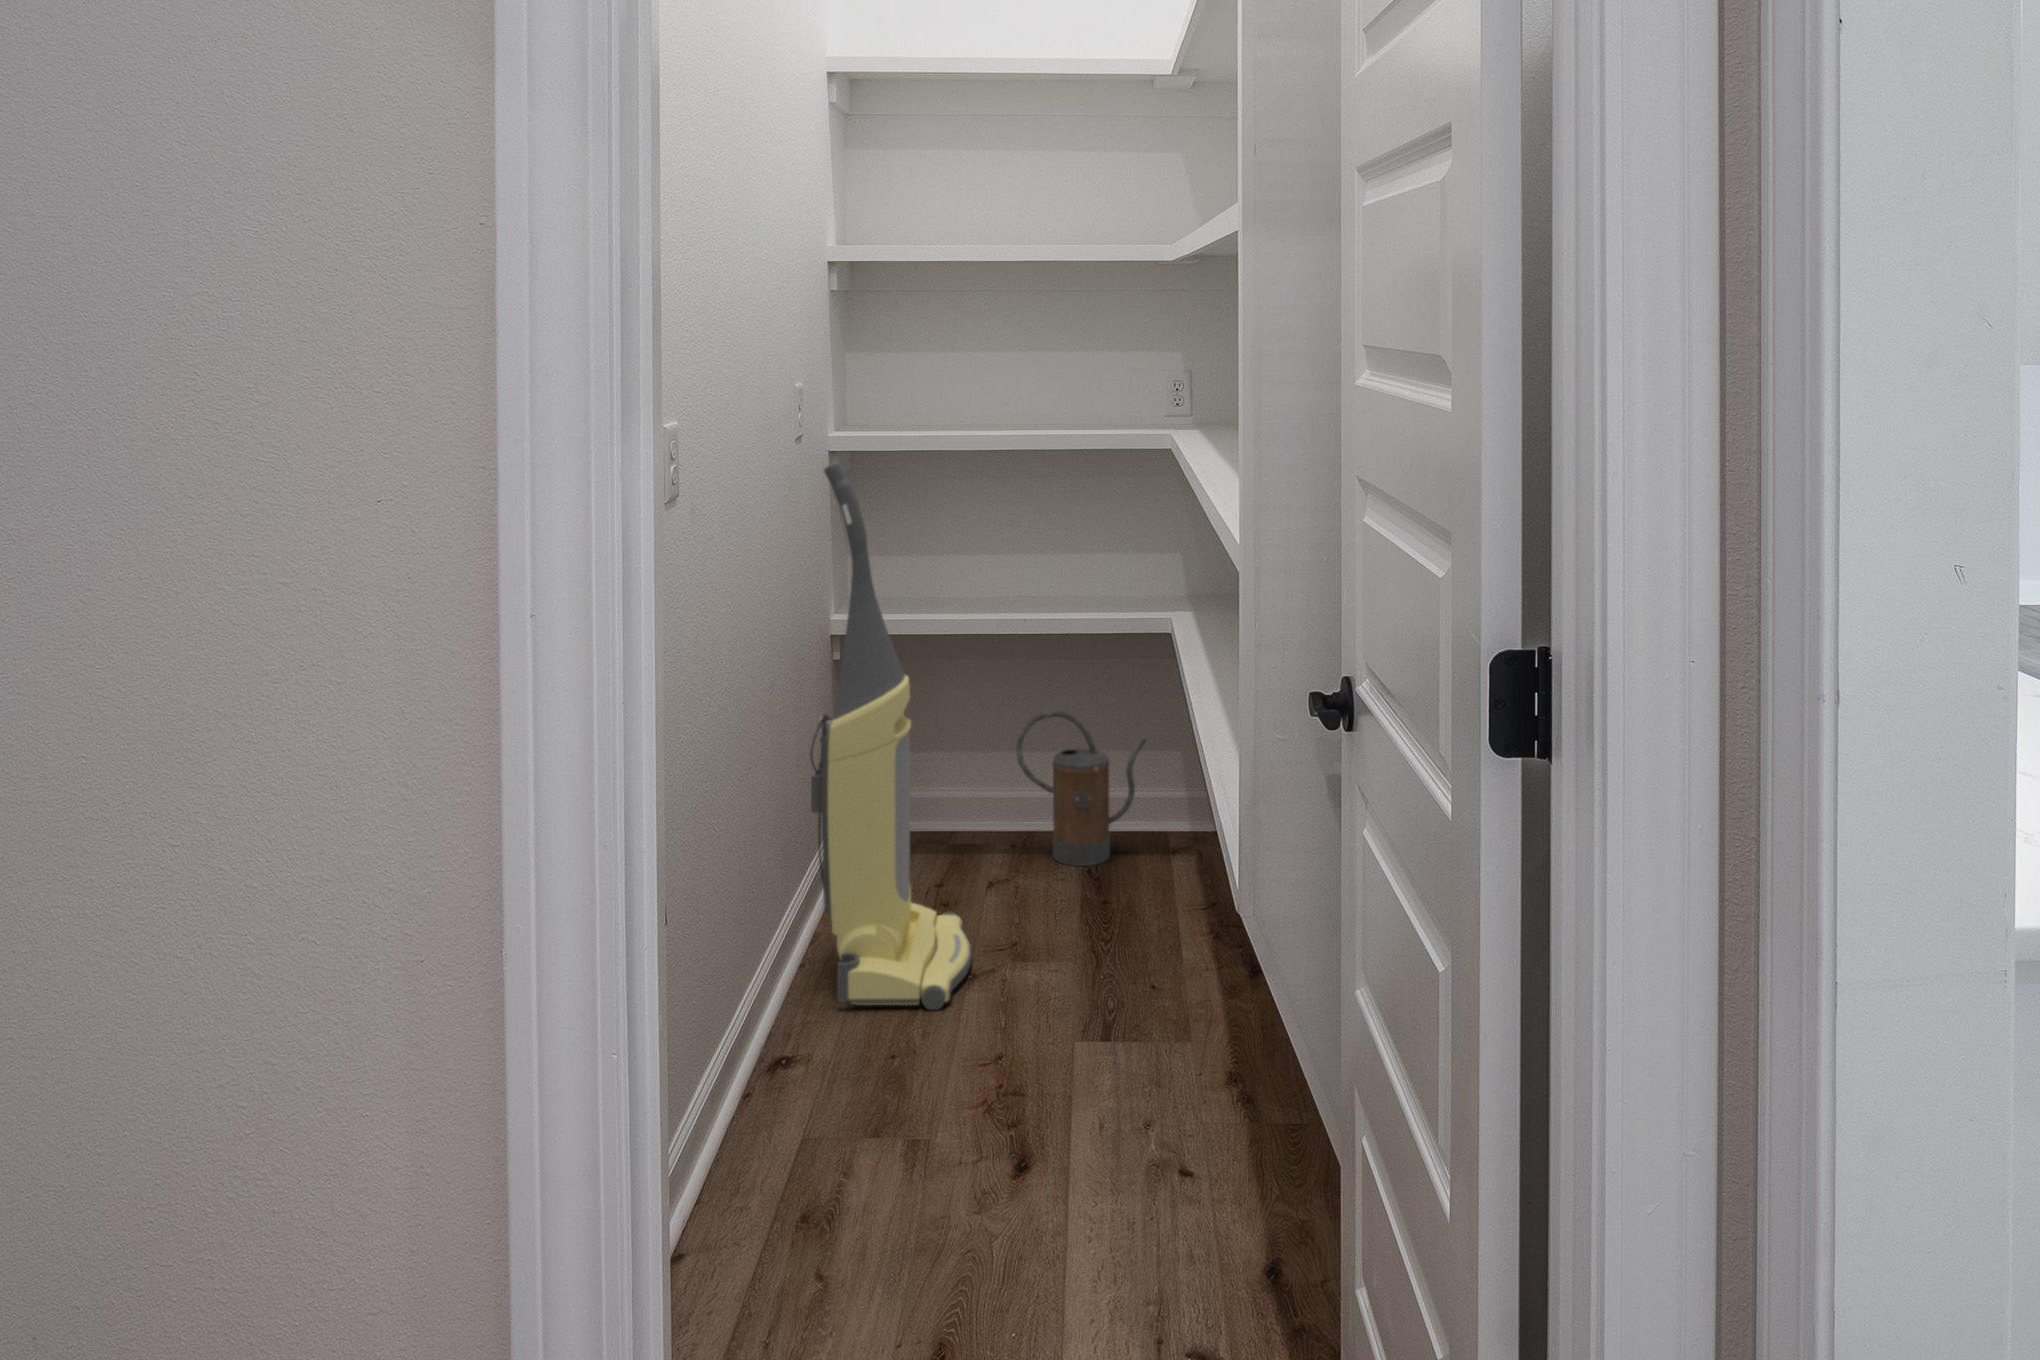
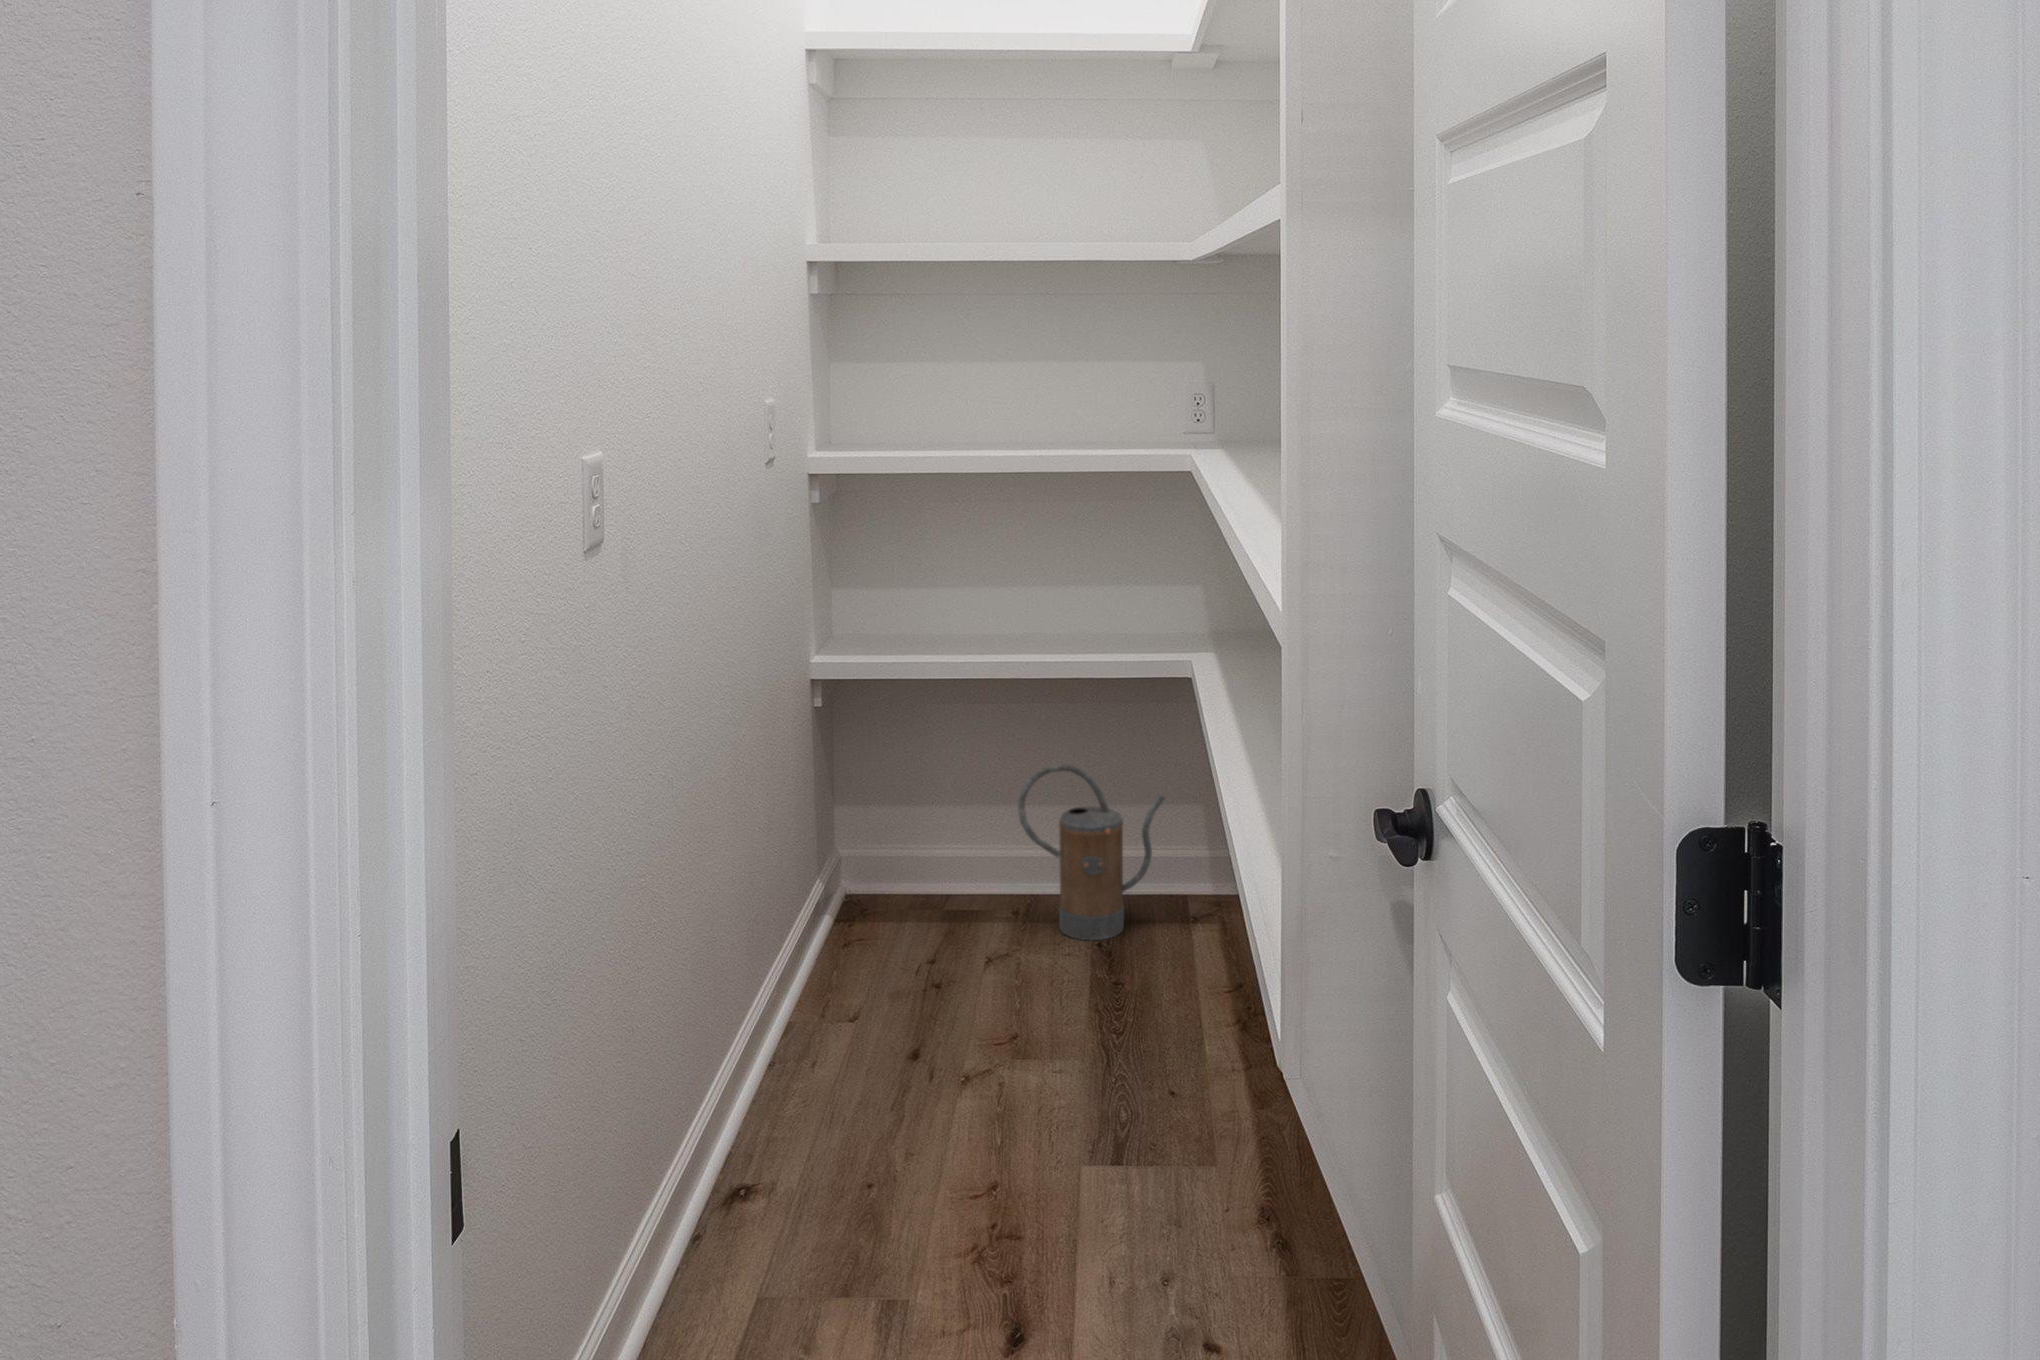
vacuum cleaner: present [810,462,972,1010] -> none [778,489,964,1128]

